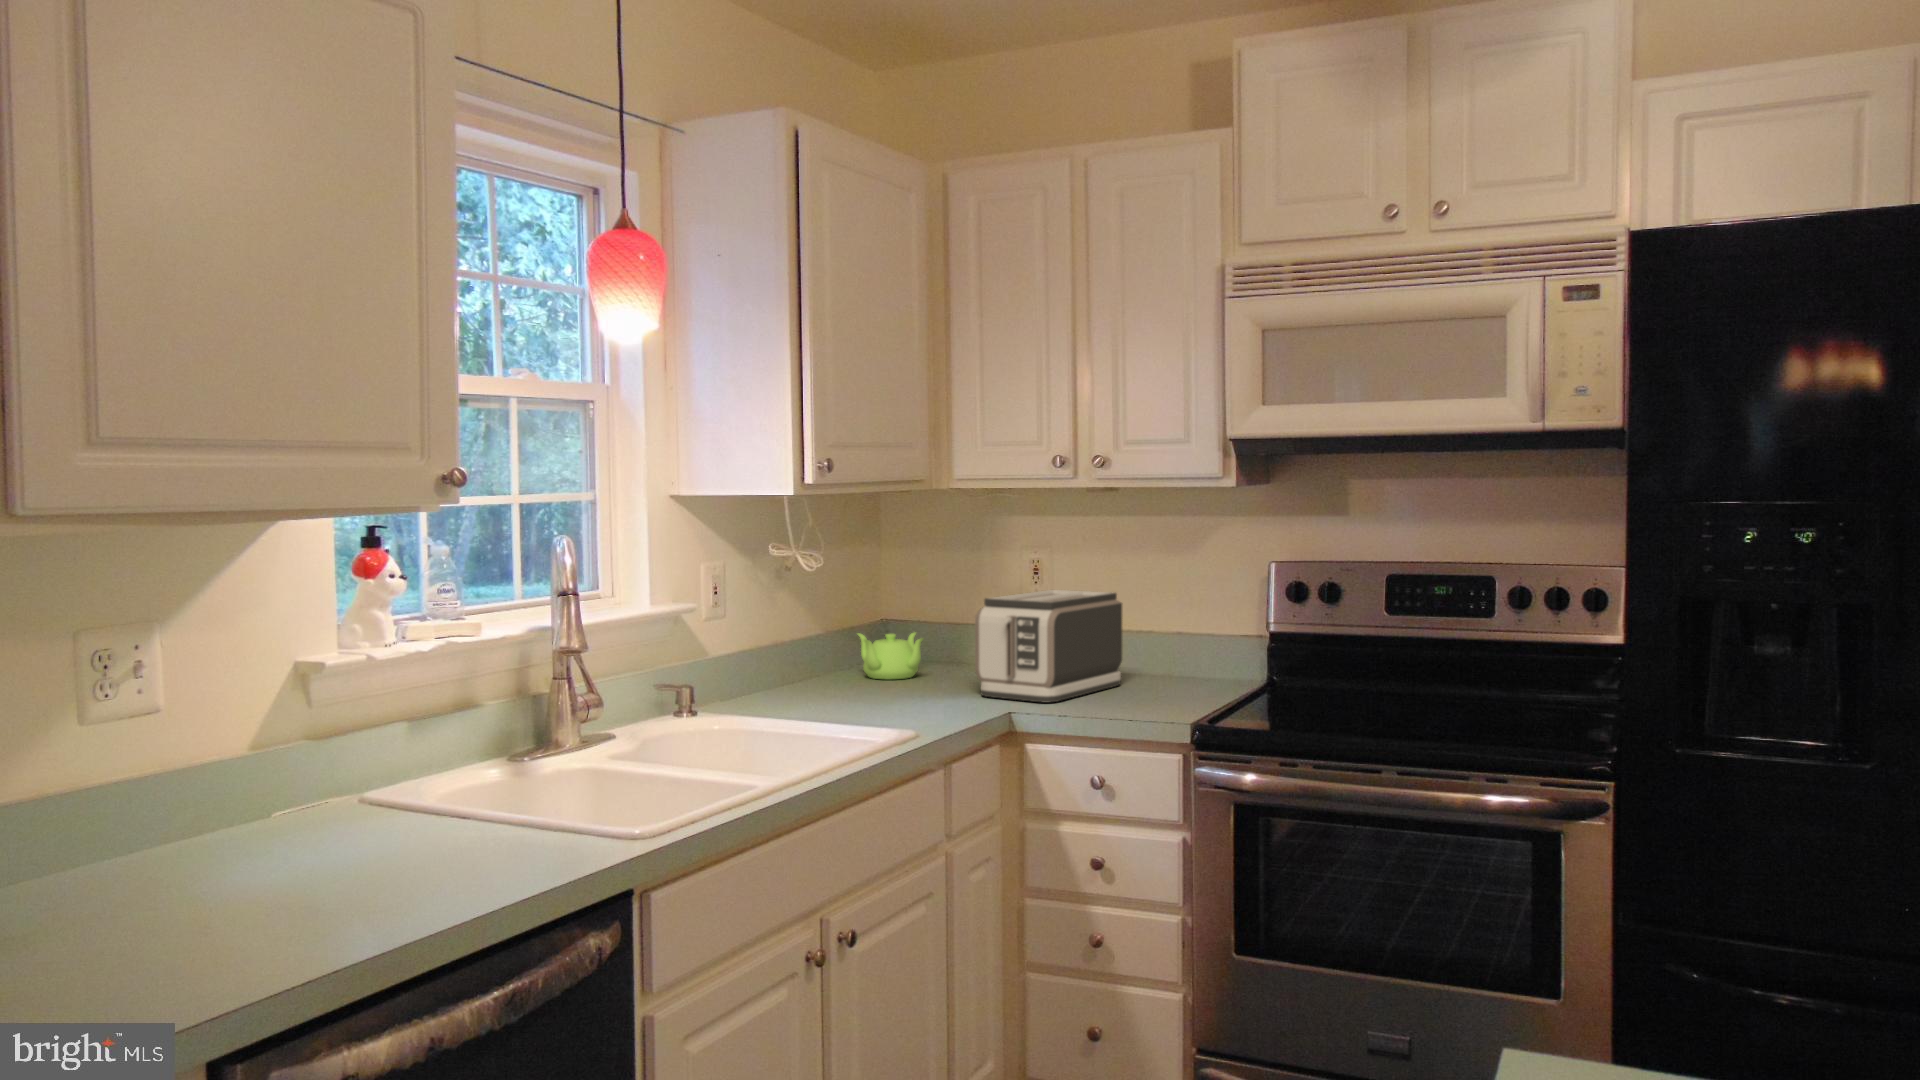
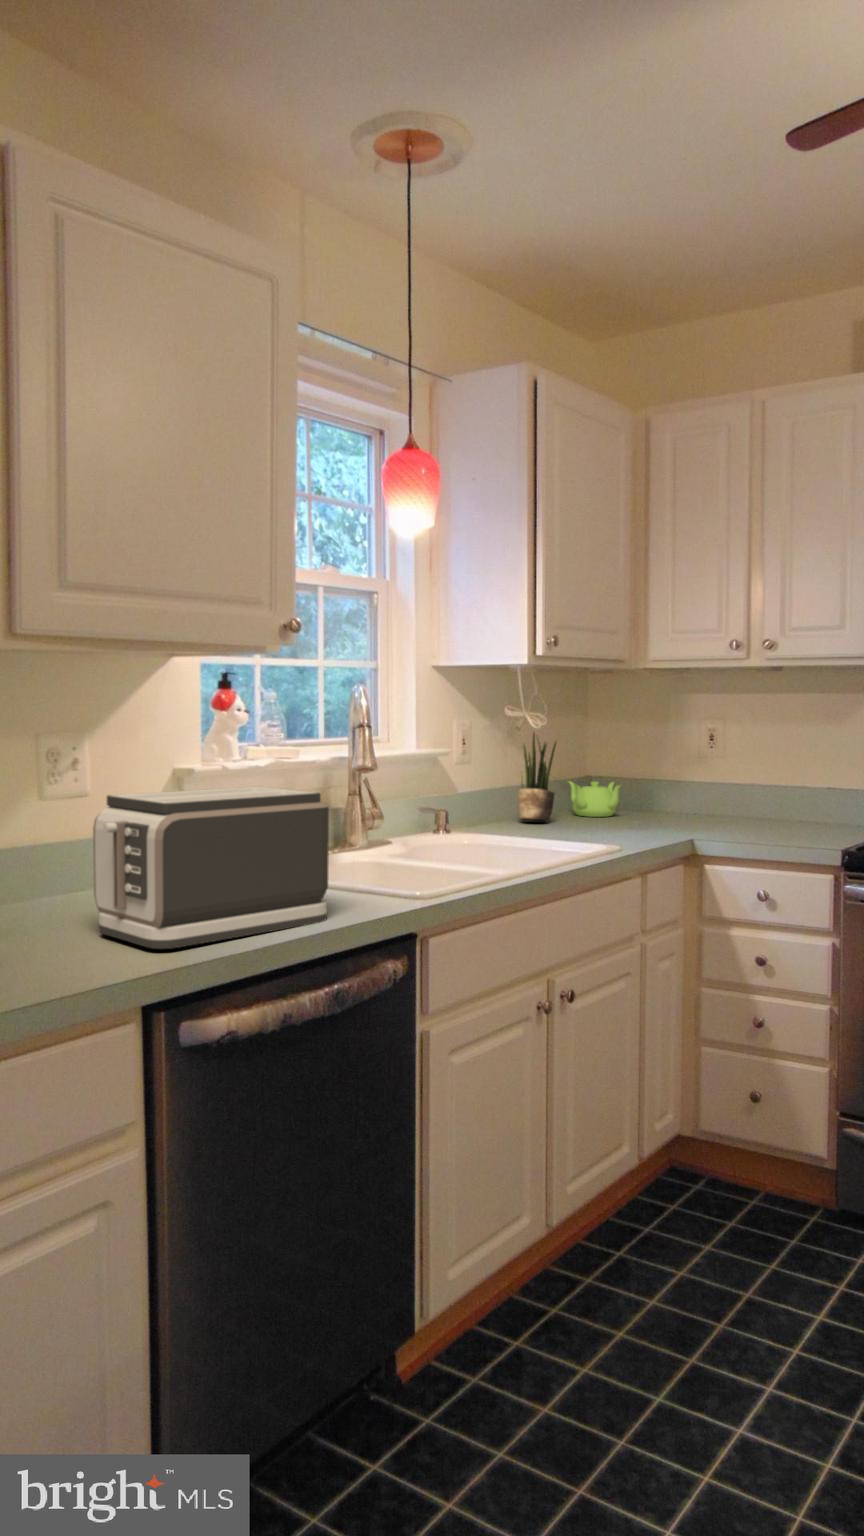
potted plant: none [791,575,839,690] -> present [518,732,556,821]
toaster: present [975,590,1122,702] -> present [93,787,329,949]

